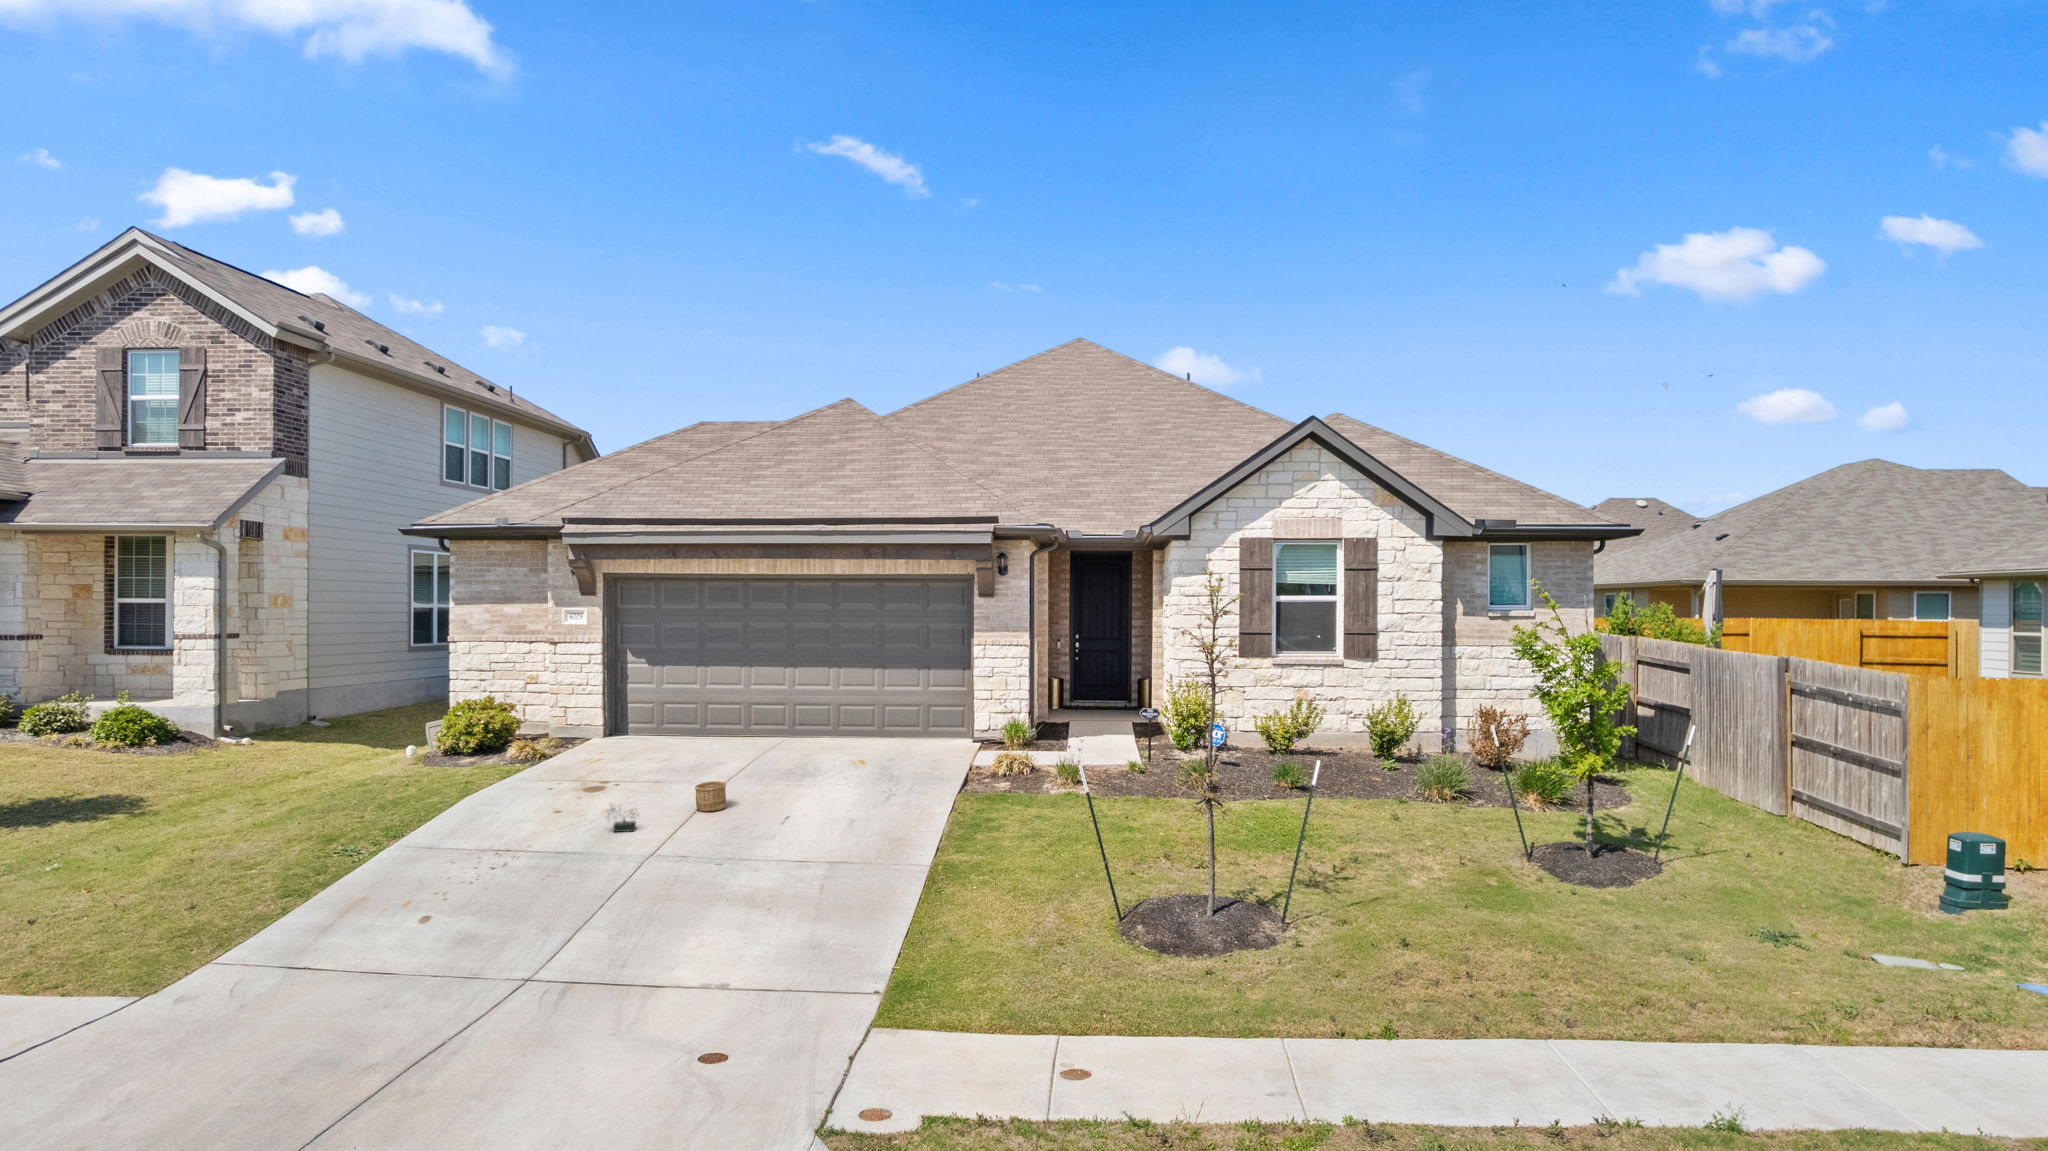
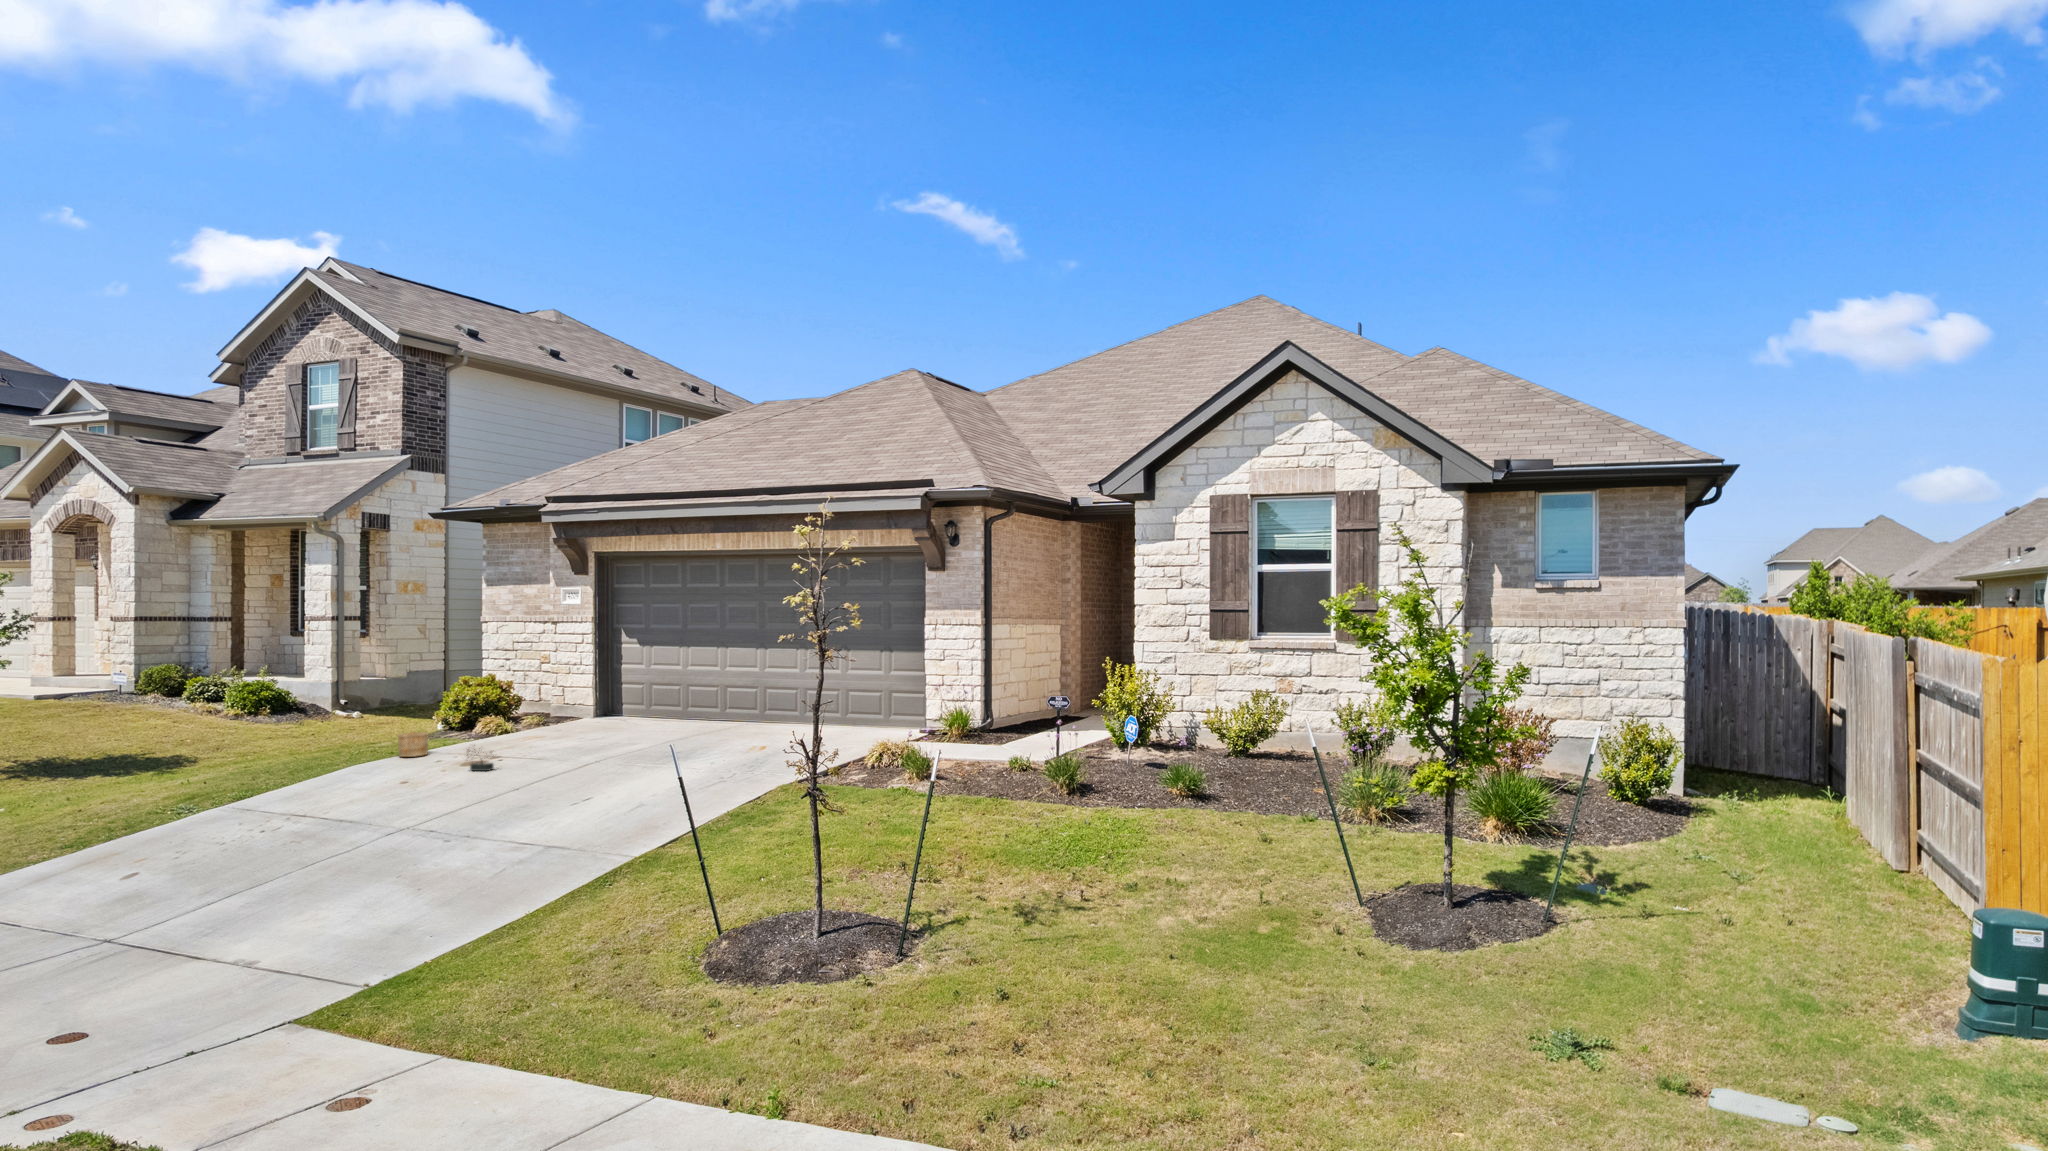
wooden bucket: present [695,781,726,811] -> present [398,732,428,757]

